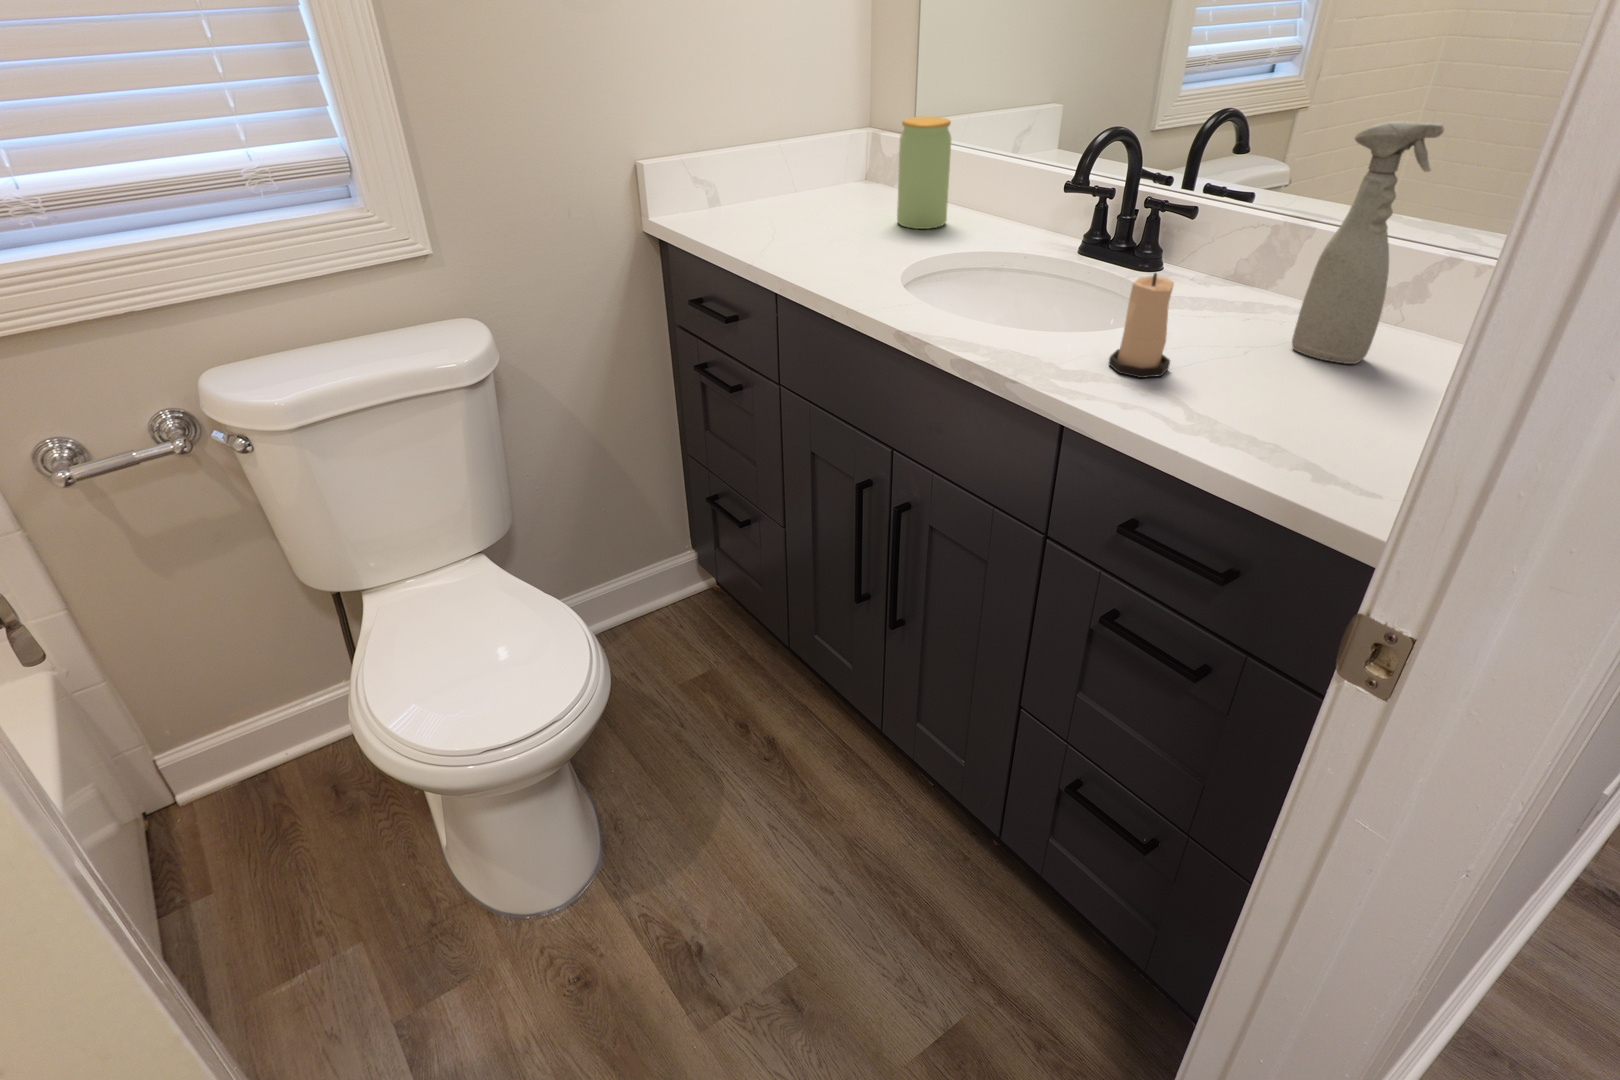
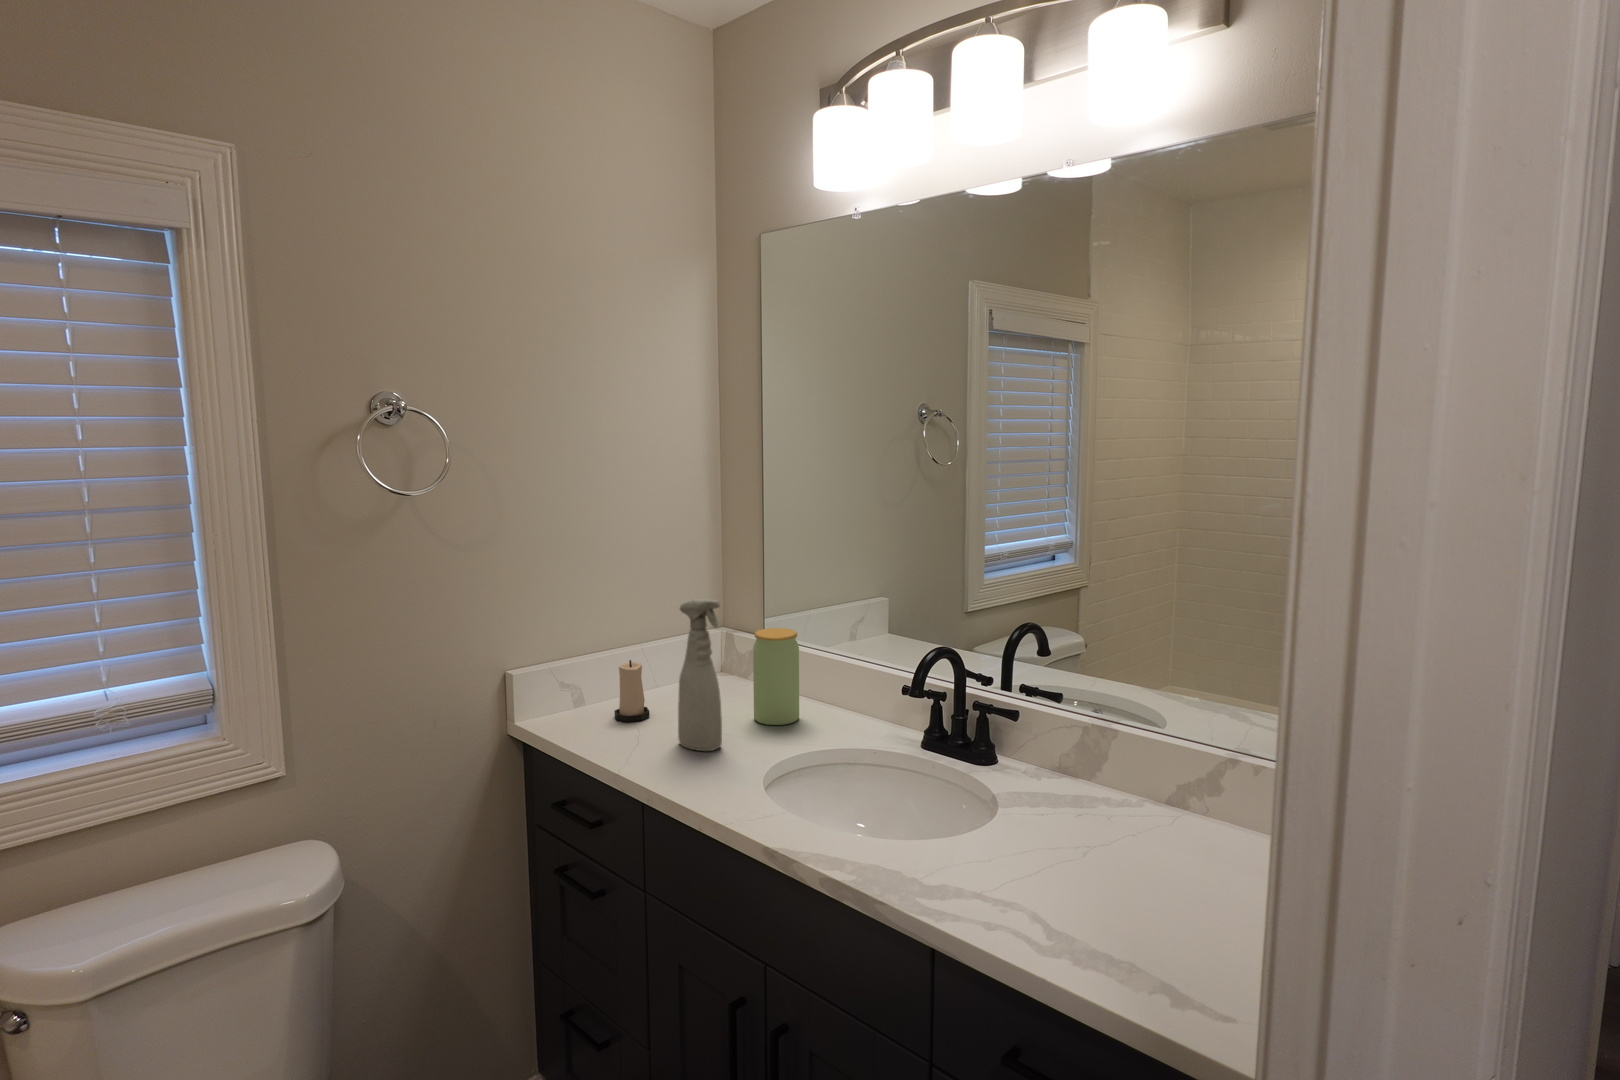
spray bottle: present [1292,121,1444,364] -> present [678,599,722,751]
candle: present [1109,273,1174,378] -> present [614,660,650,722]

